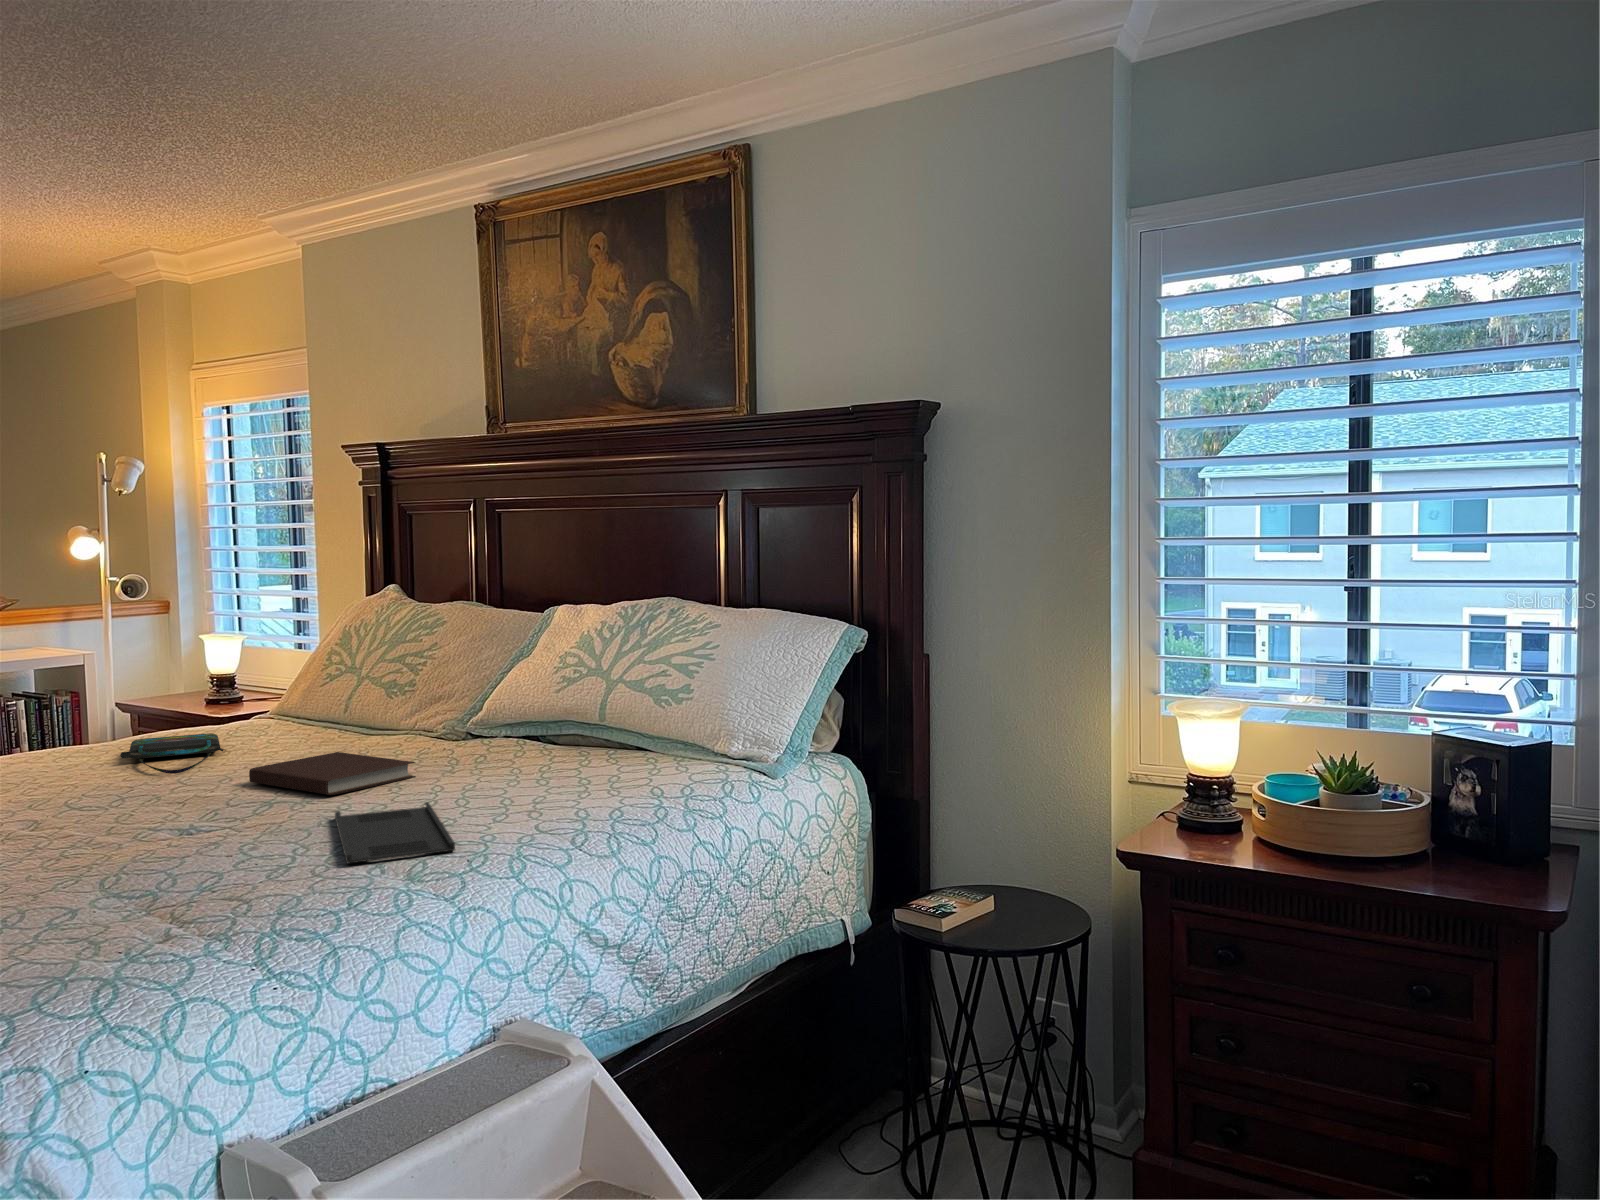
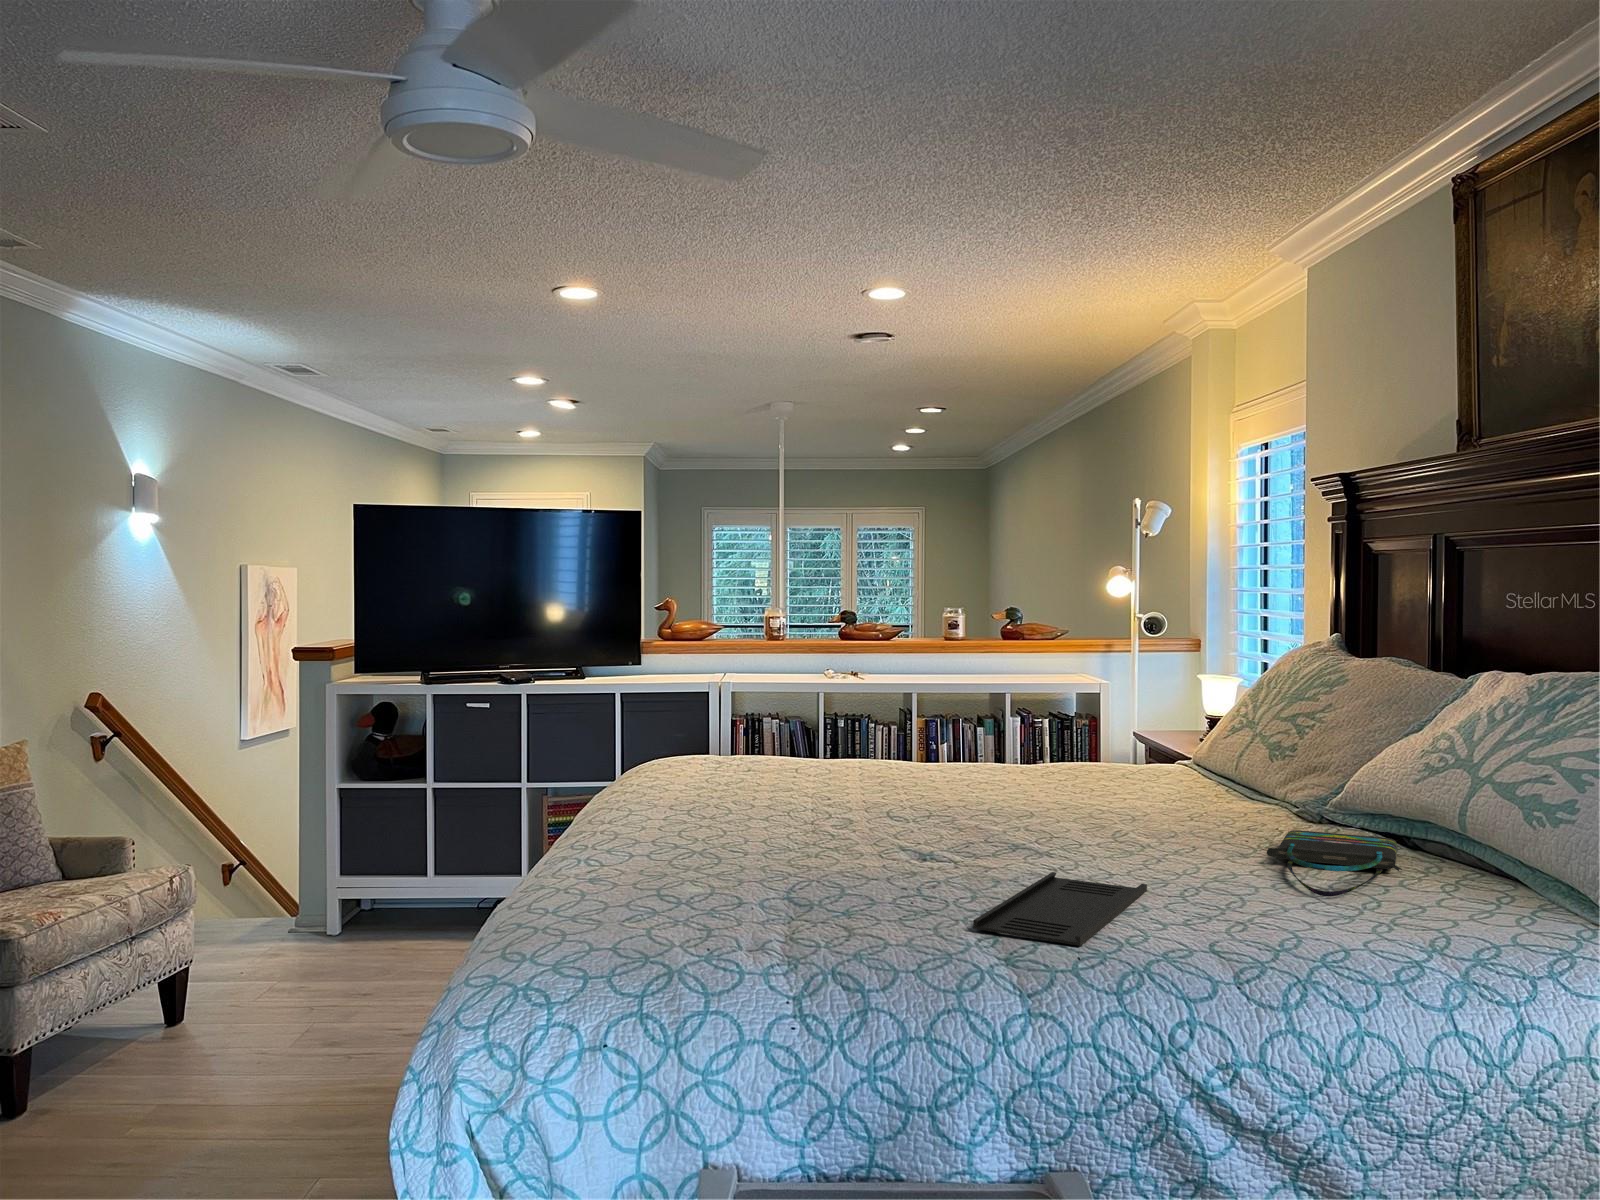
tote bag: present [120,733,224,774] -> present [1267,830,1402,897]
notebook: present [249,752,416,795] -> none [1052,810,1197,854]

